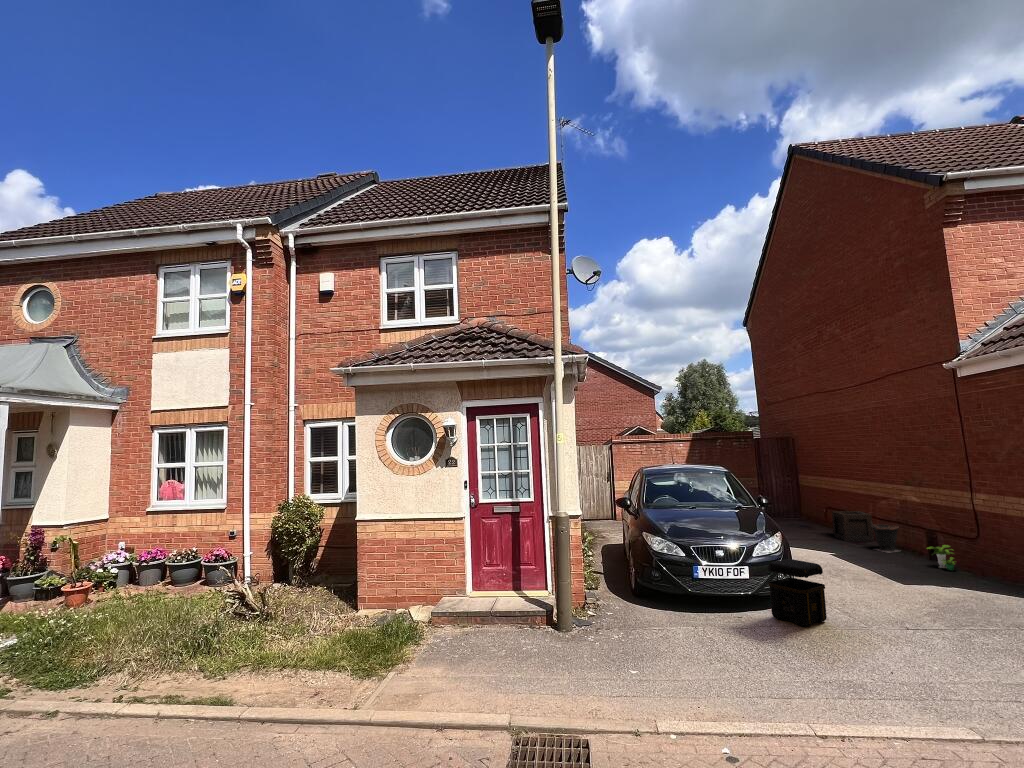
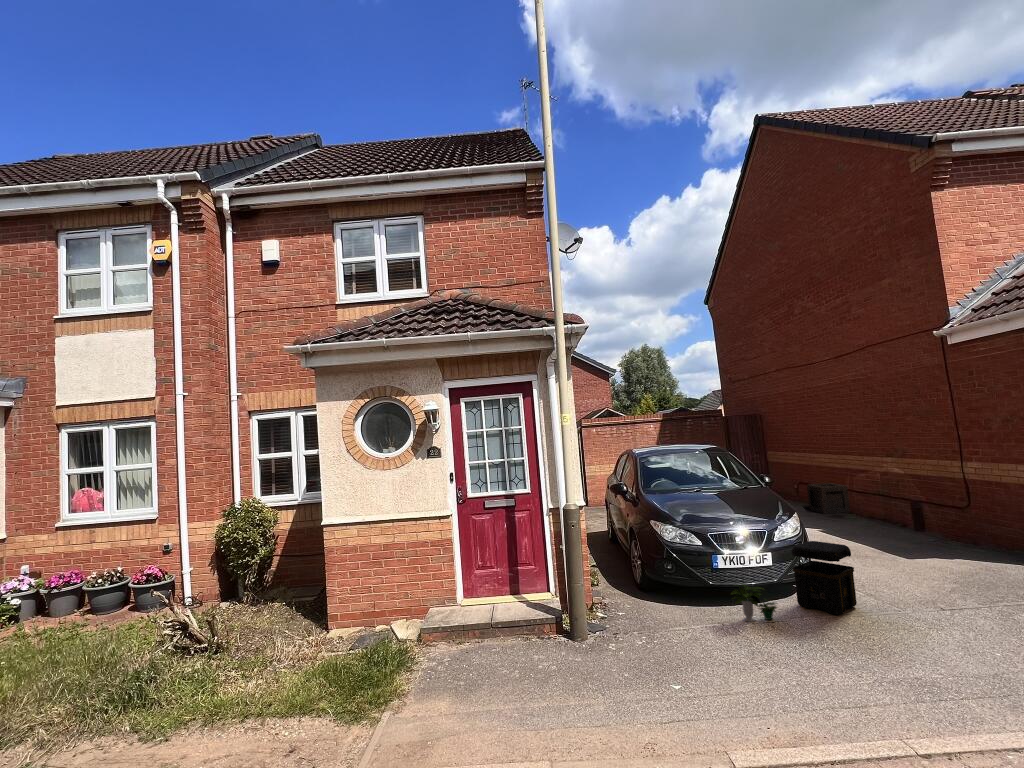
bucket: present [871,524,899,553] -> none [852,494,883,524]
potted plant: present [927,545,955,570] -> present [731,584,777,622]

